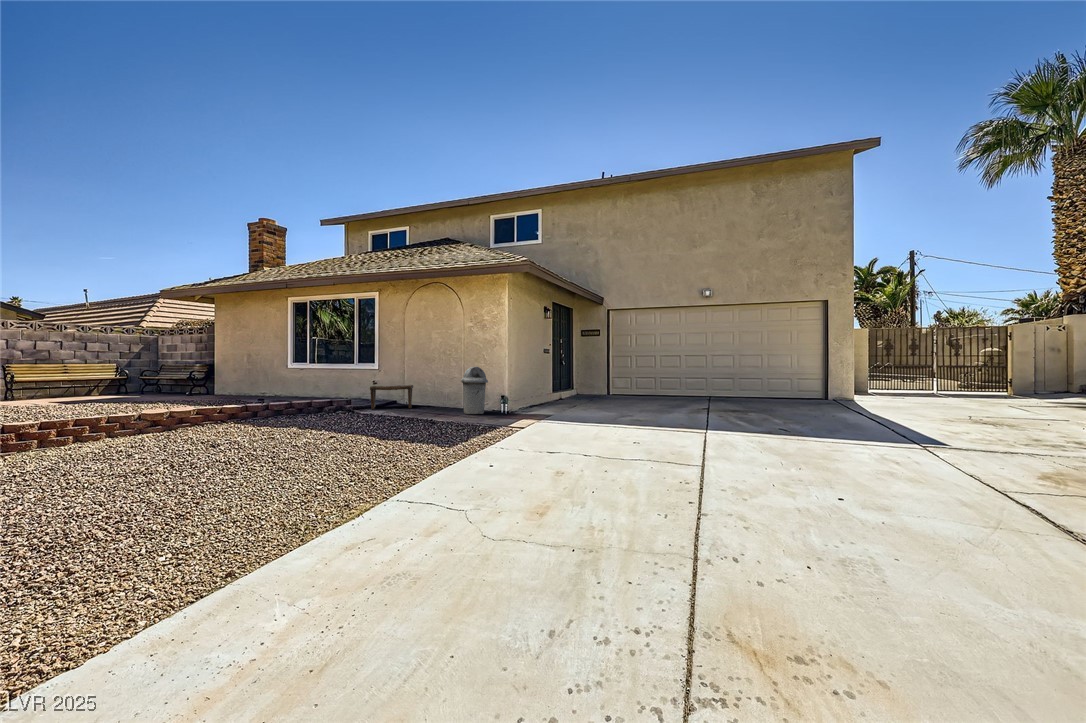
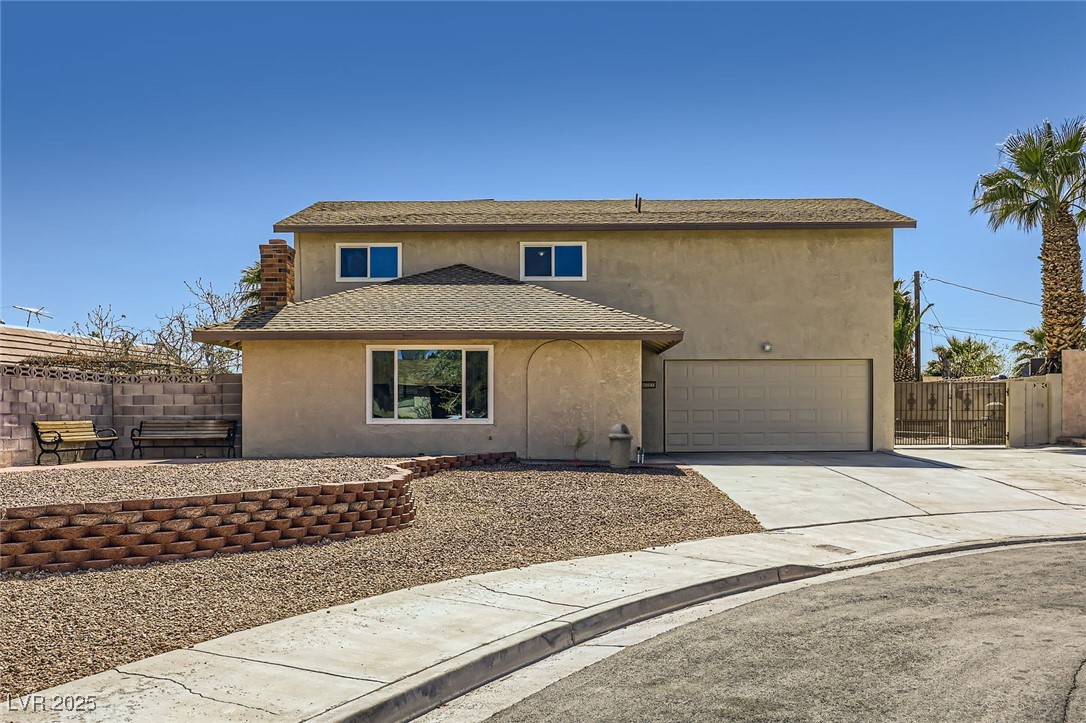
potted tree: none [424,370,452,410] -> present [562,428,592,467]
bench: present [370,385,413,409] -> none [504,443,547,467]

